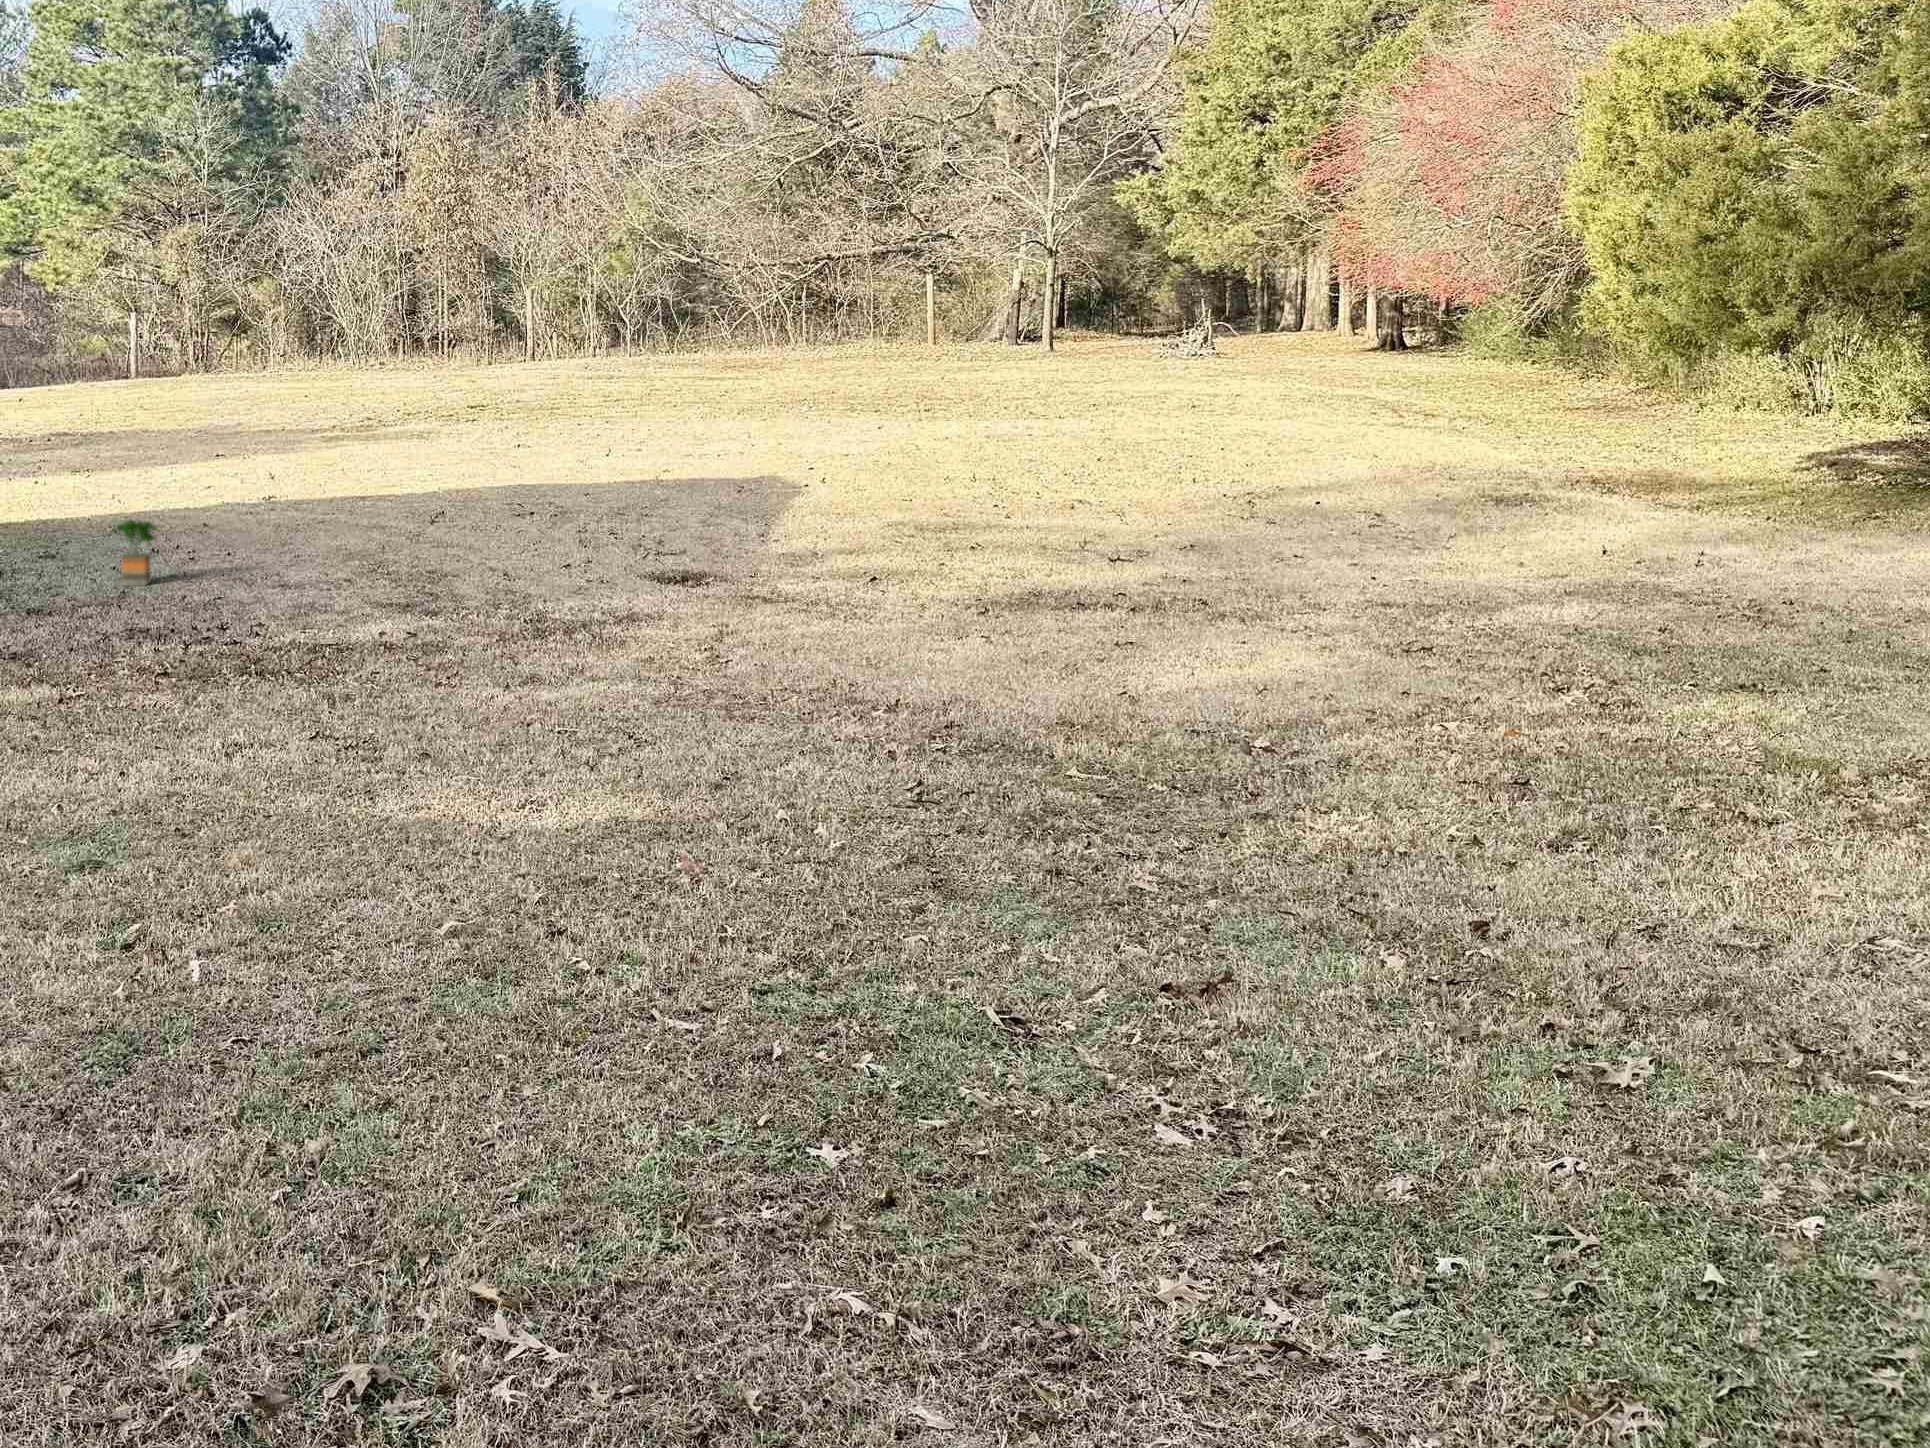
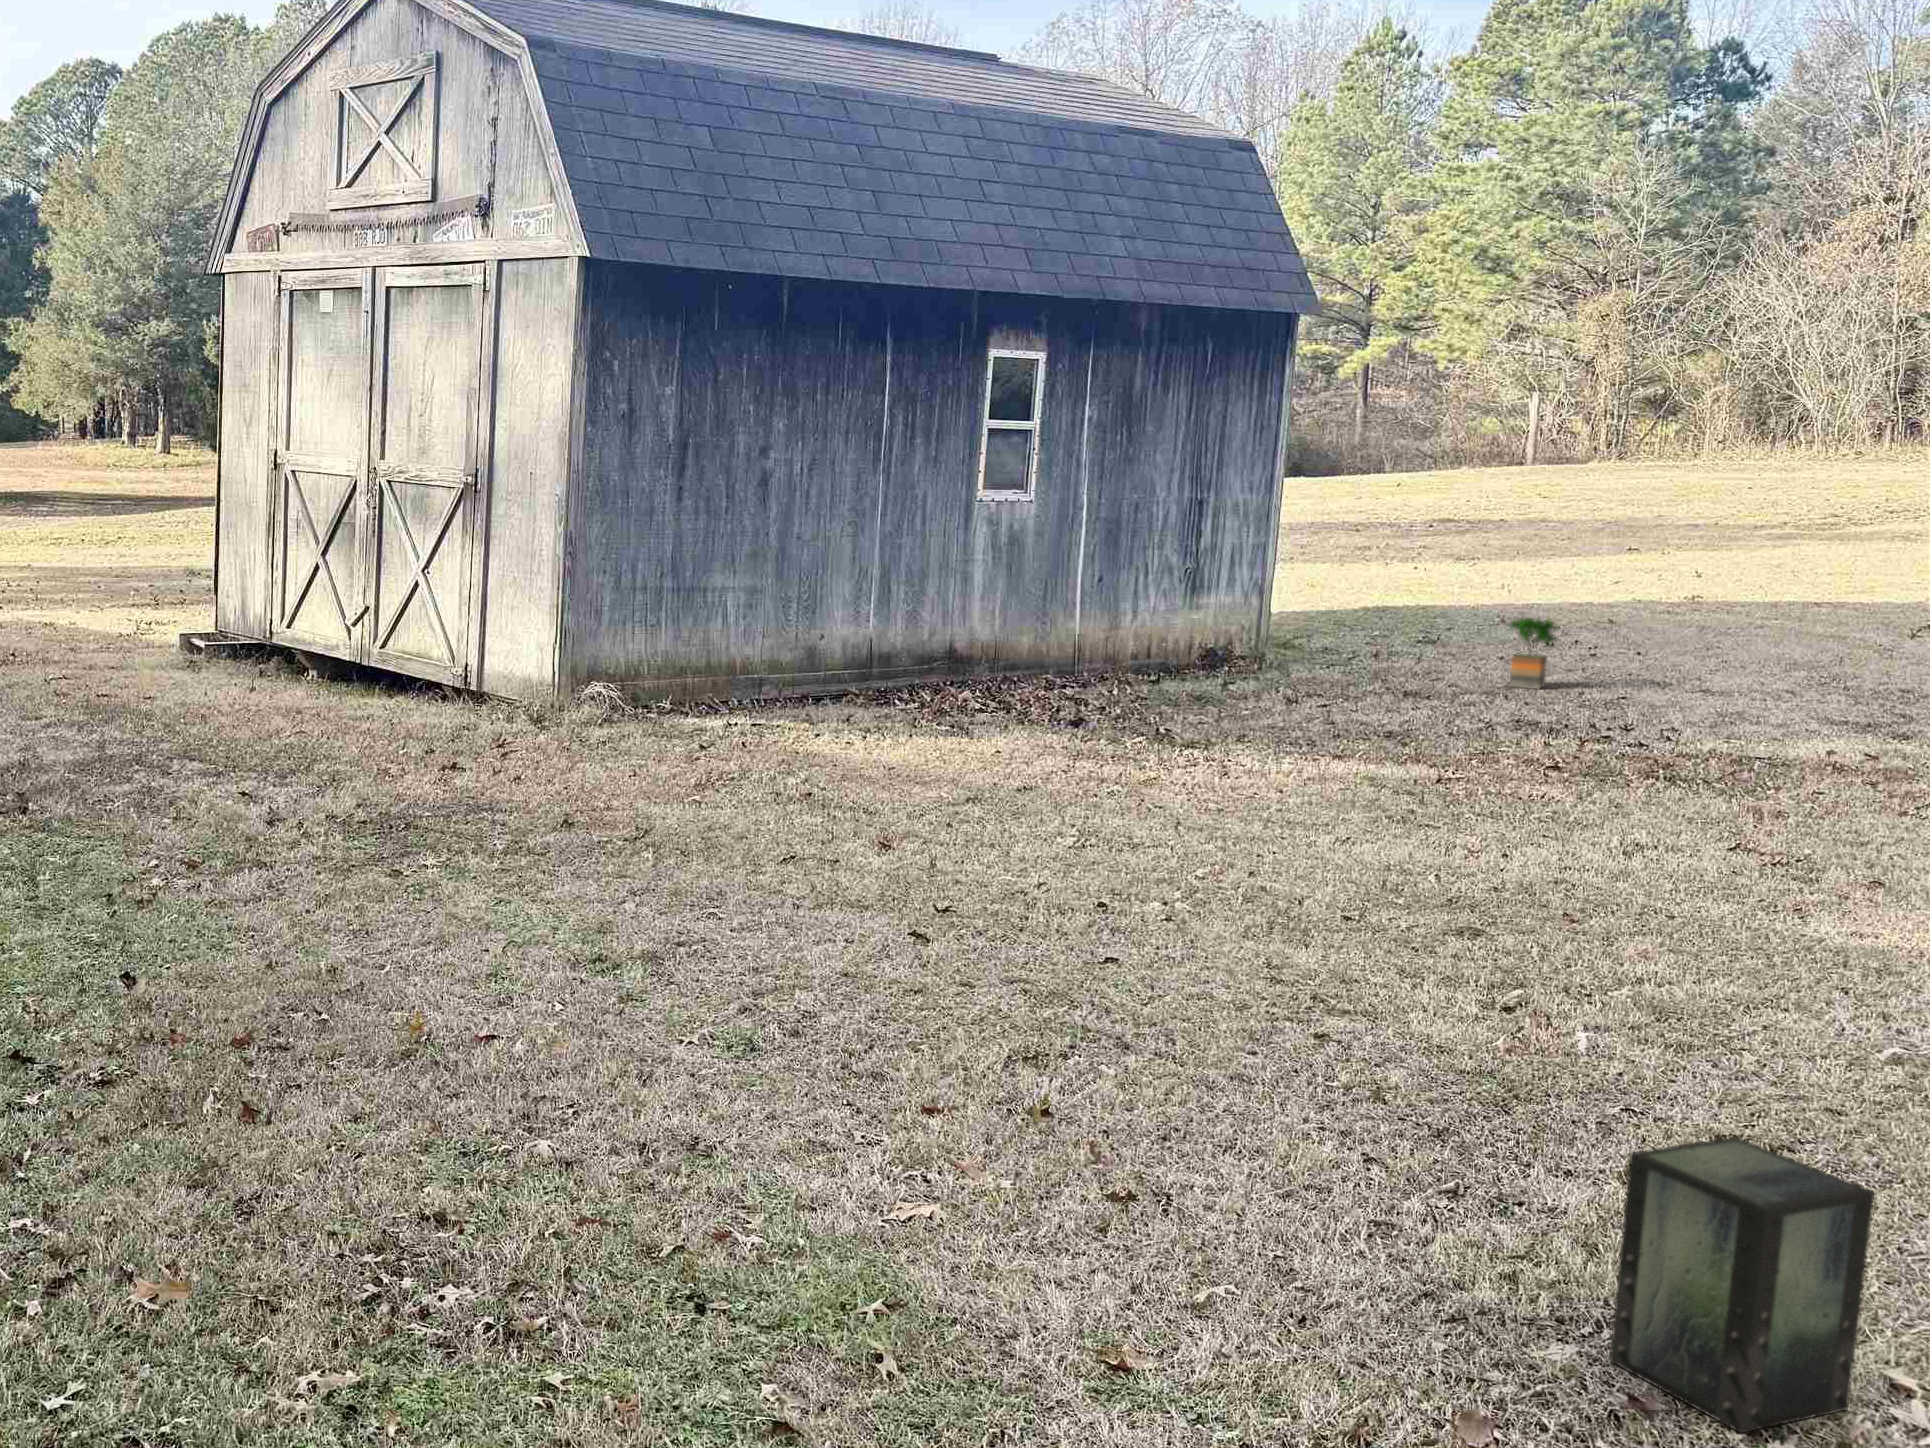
storage box: none [228,1075,436,1401] -> present [1610,1137,1874,1433]

